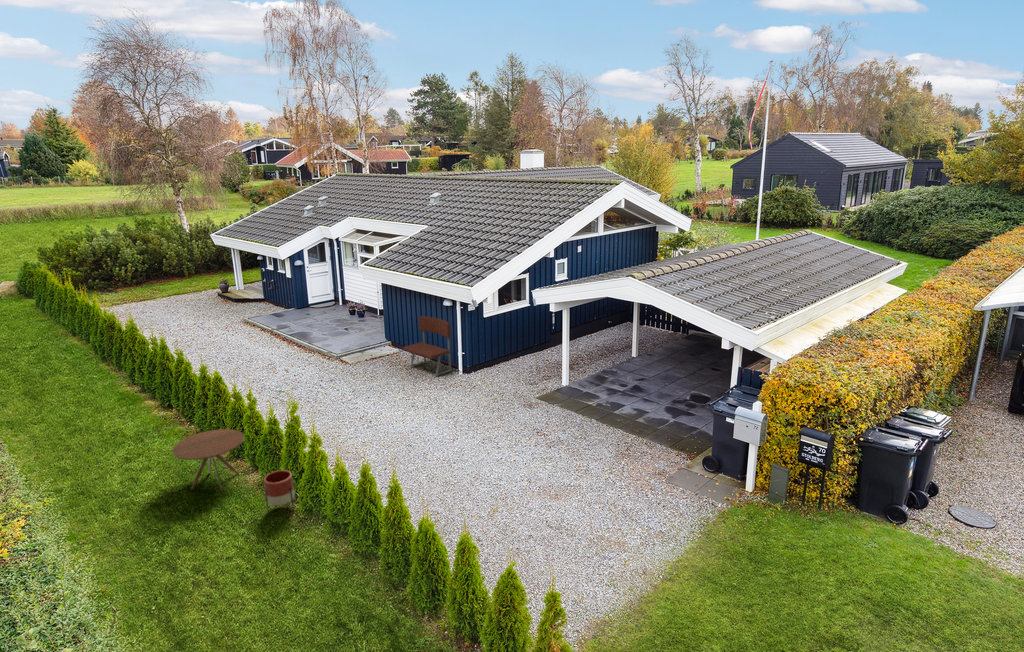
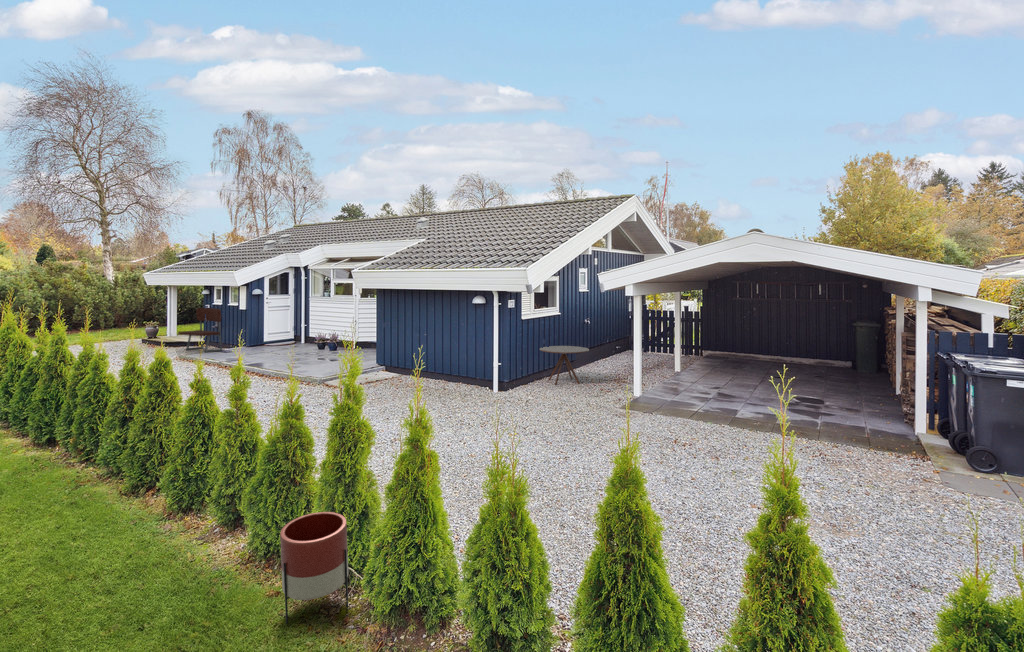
bench: present [403,316,452,376] -> present [178,308,222,352]
round table: present [172,429,244,490] -> present [540,346,589,385]

